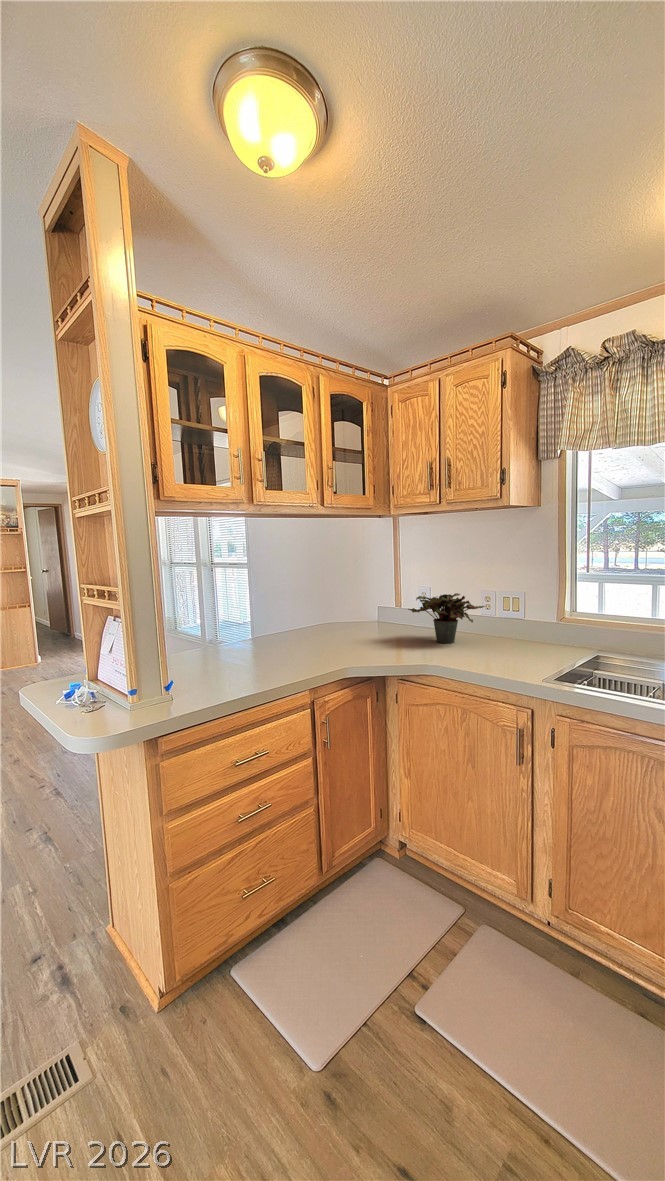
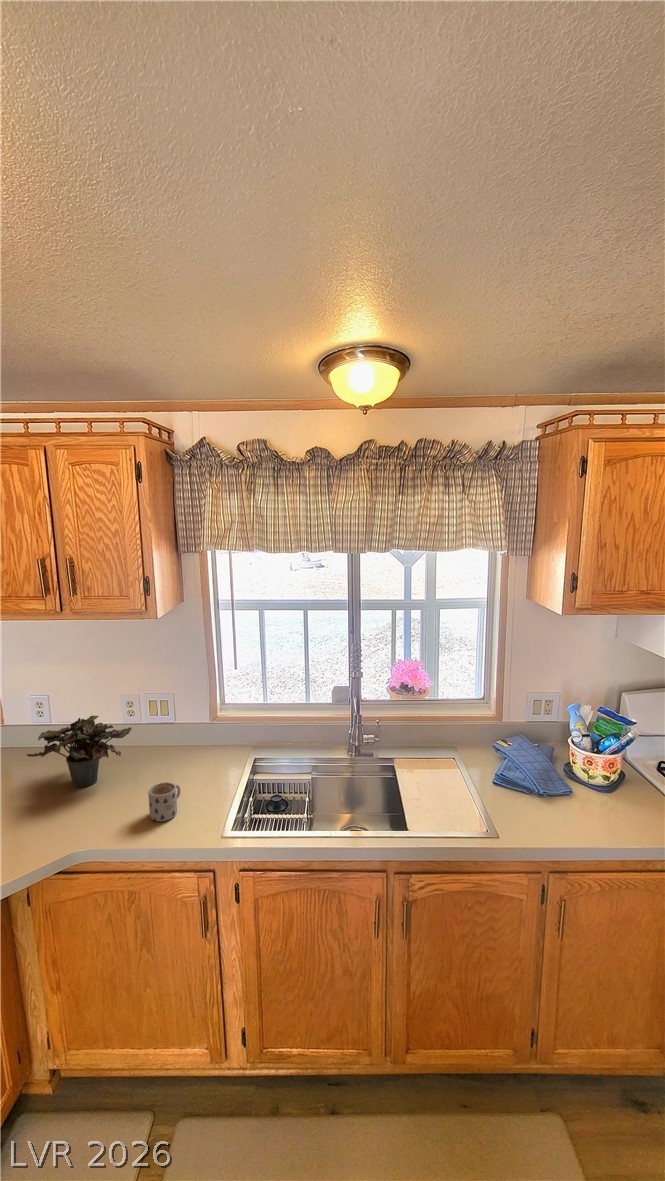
mug: none [486,637,515,665] -> present [148,782,181,822]

